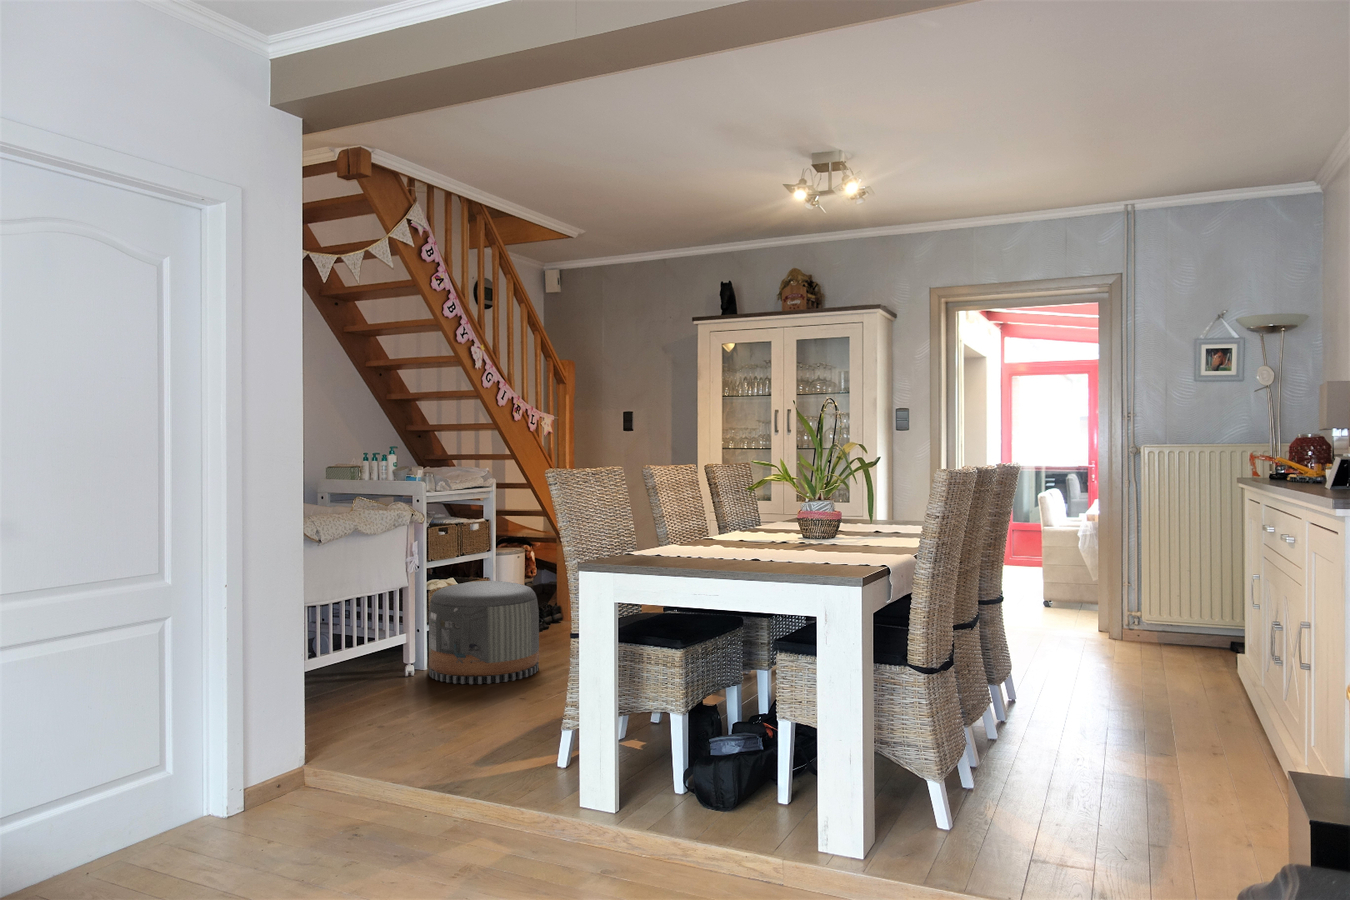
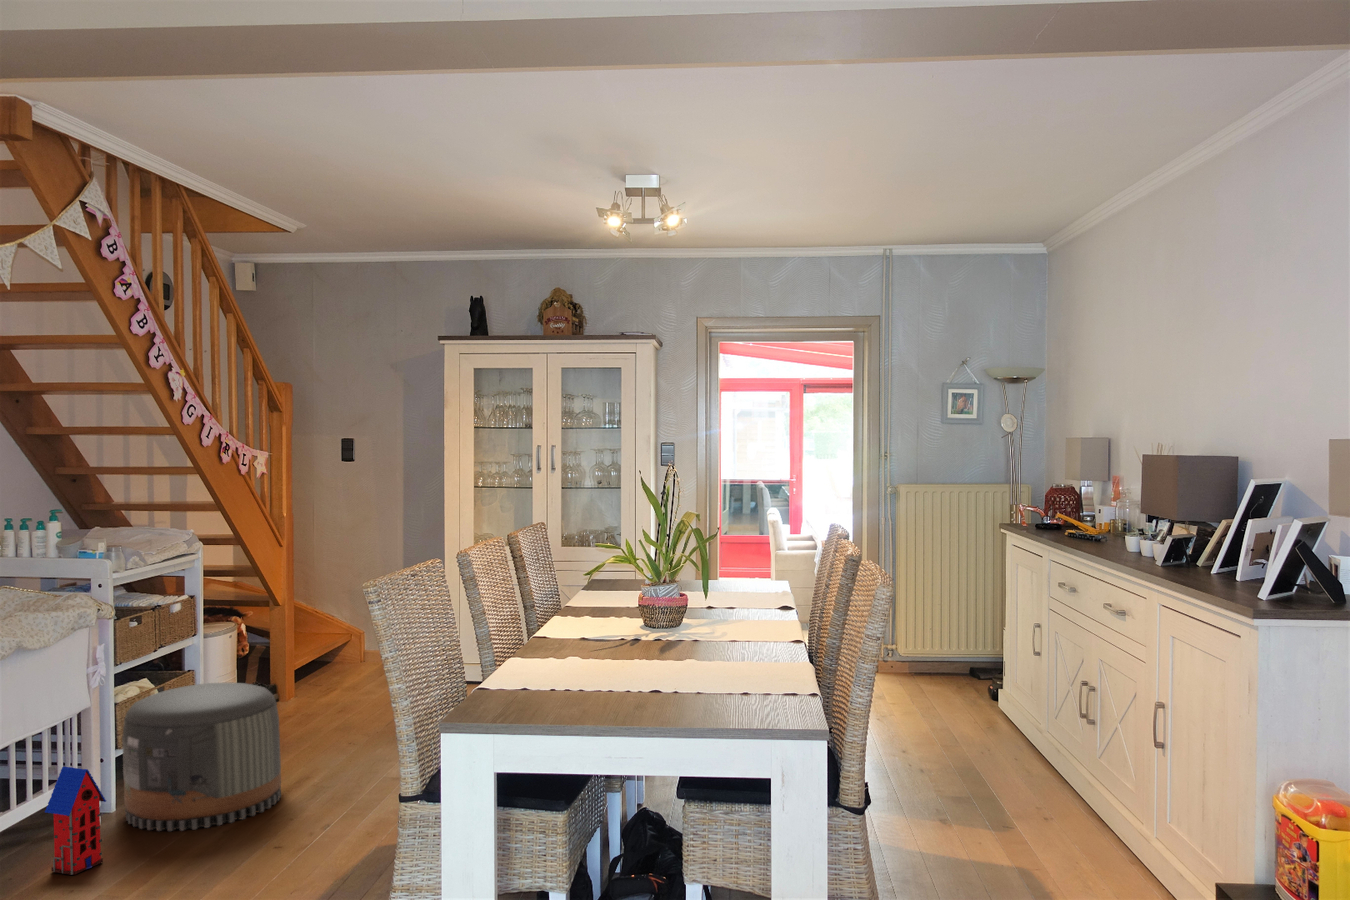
toy house: none [367,624,408,701] -> present [45,767,106,875]

